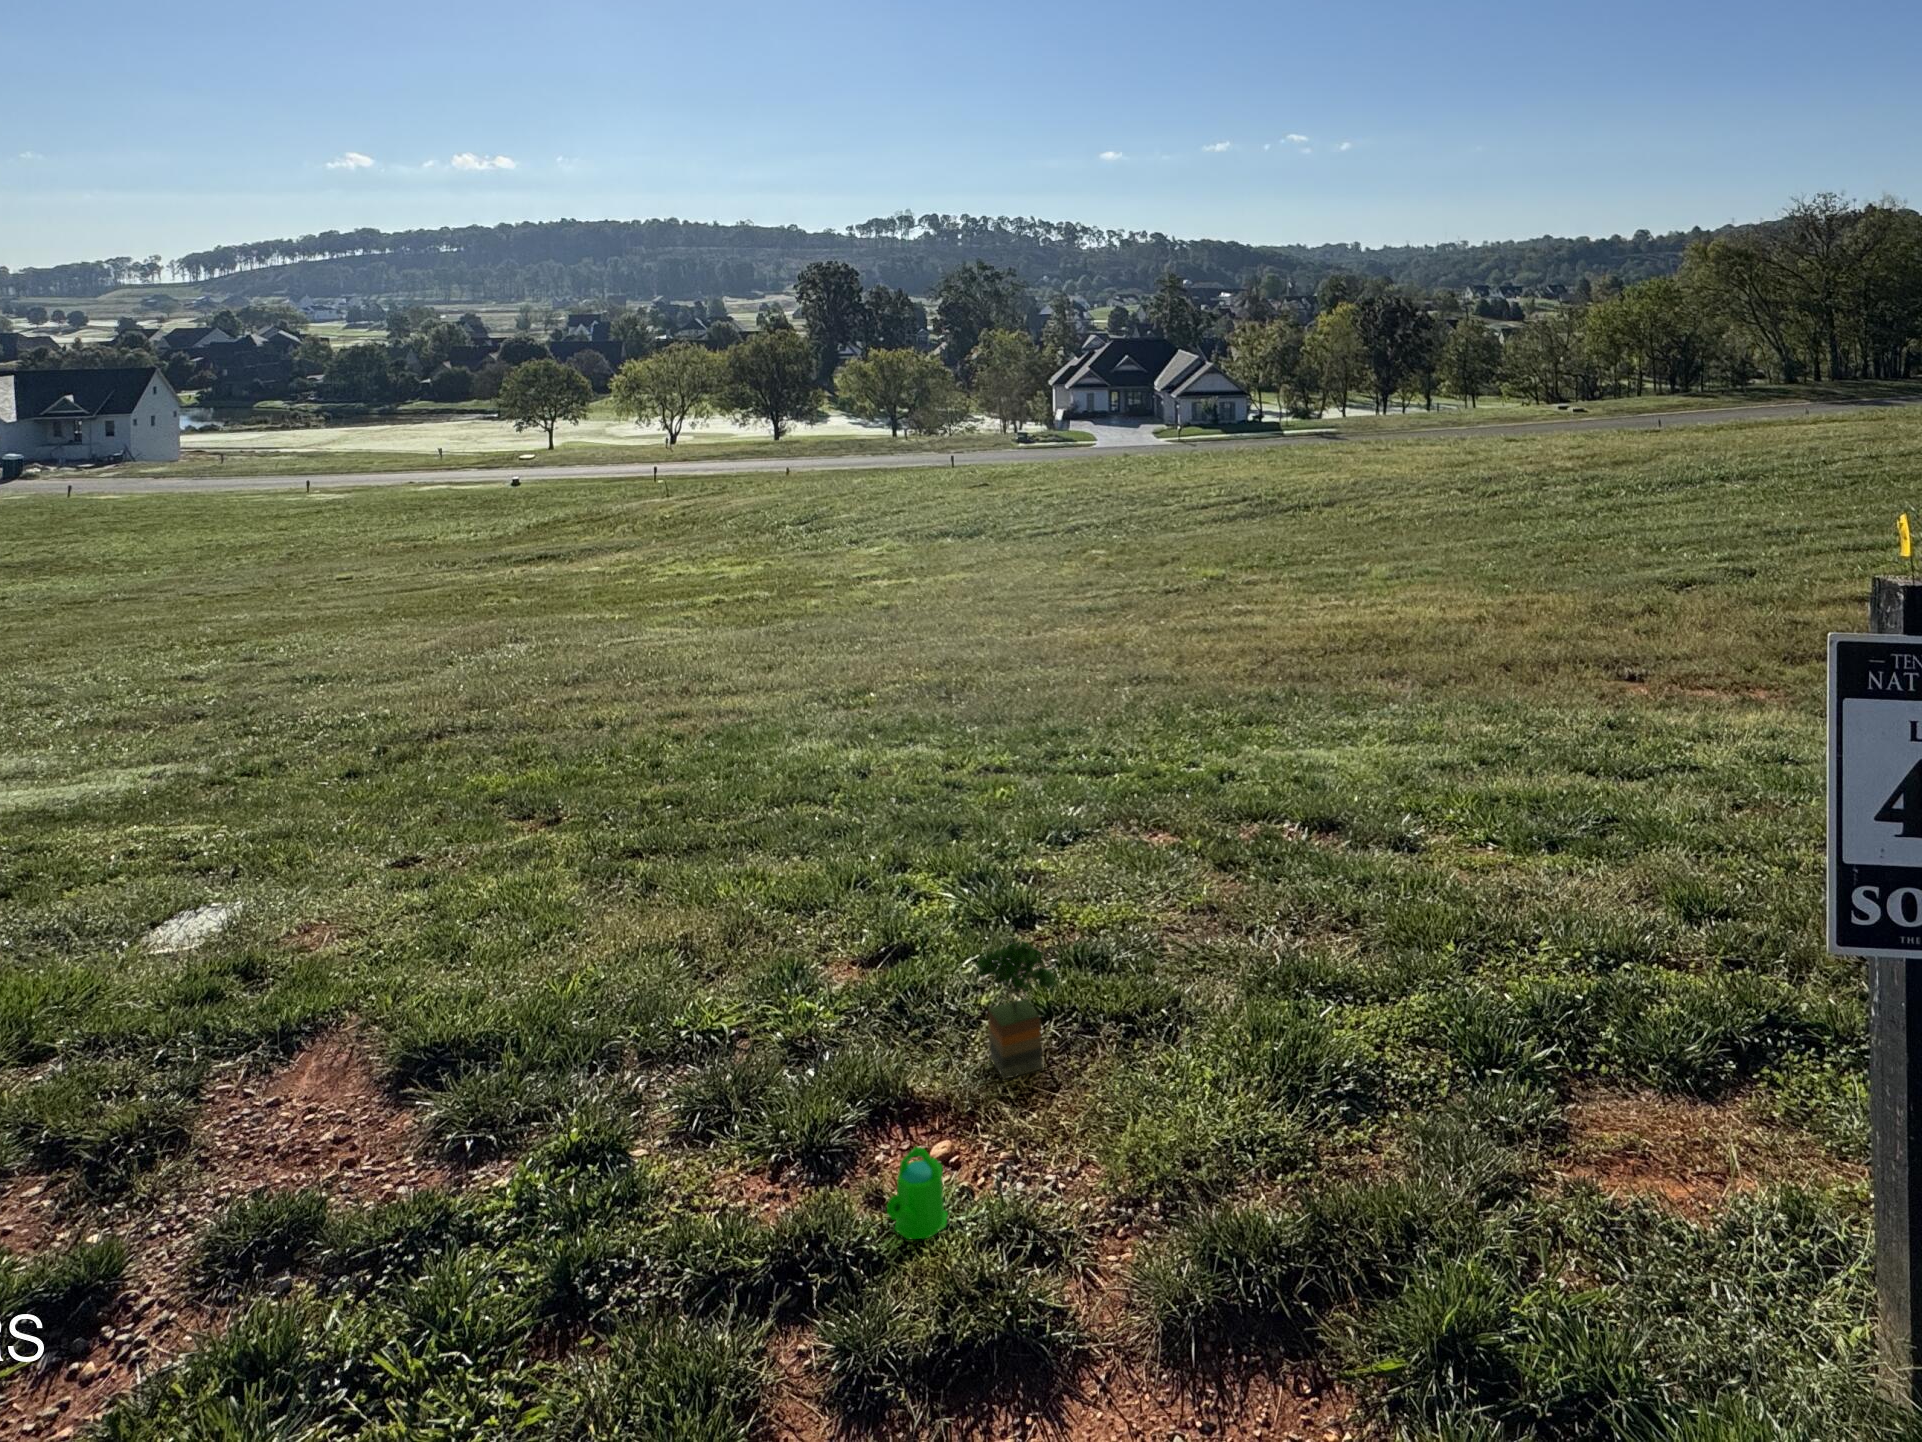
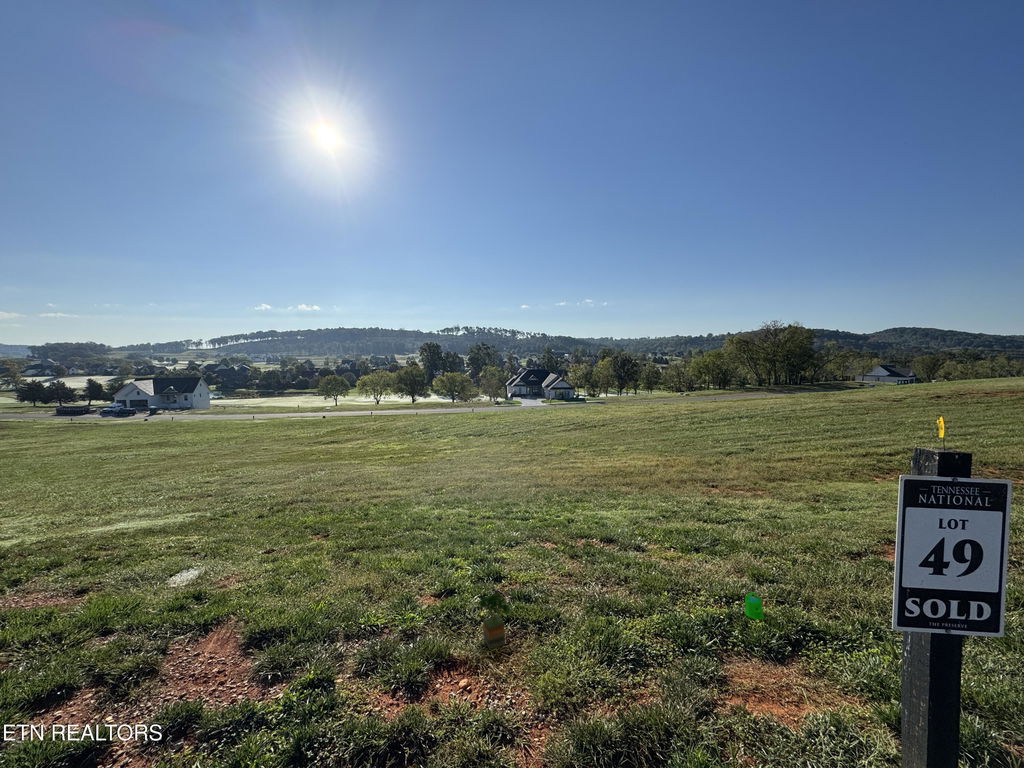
watering can: present [887,1147,948,1239] -> present [745,592,764,619]

